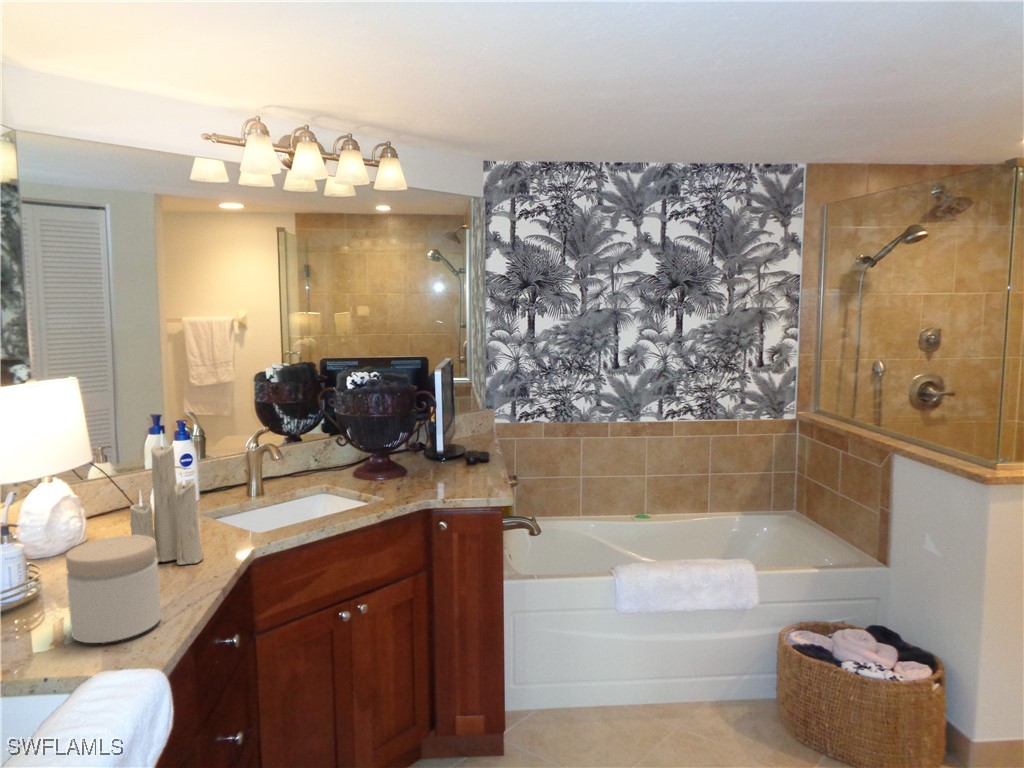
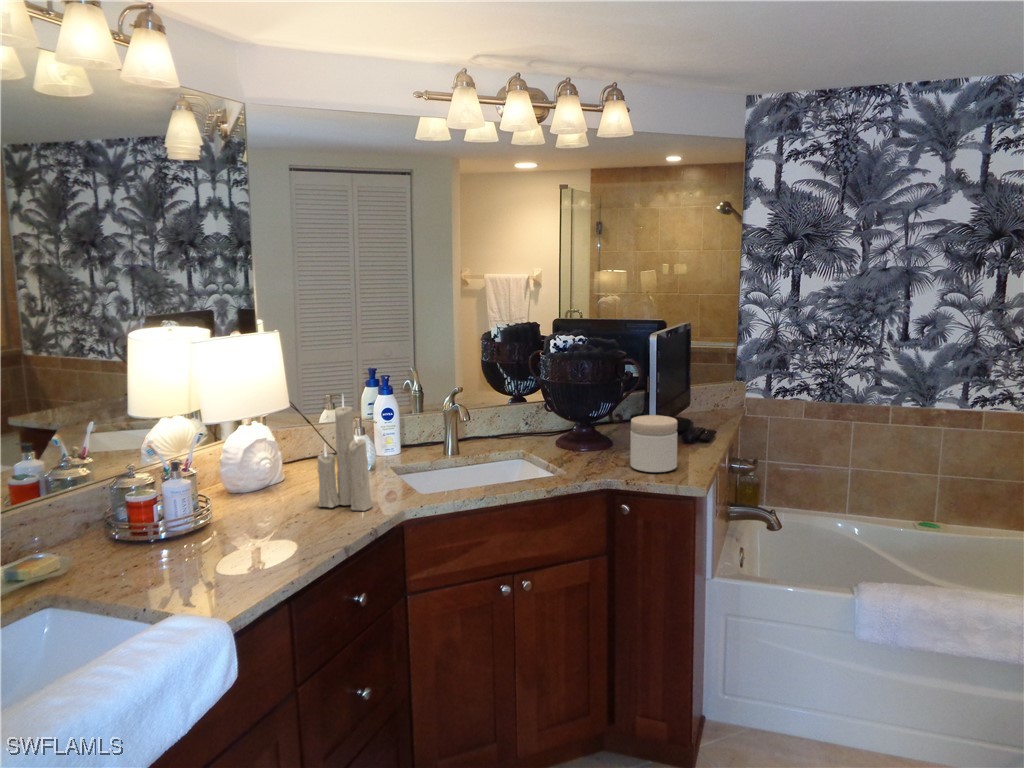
jar: present [66,536,161,643] -> present [630,415,677,472]

